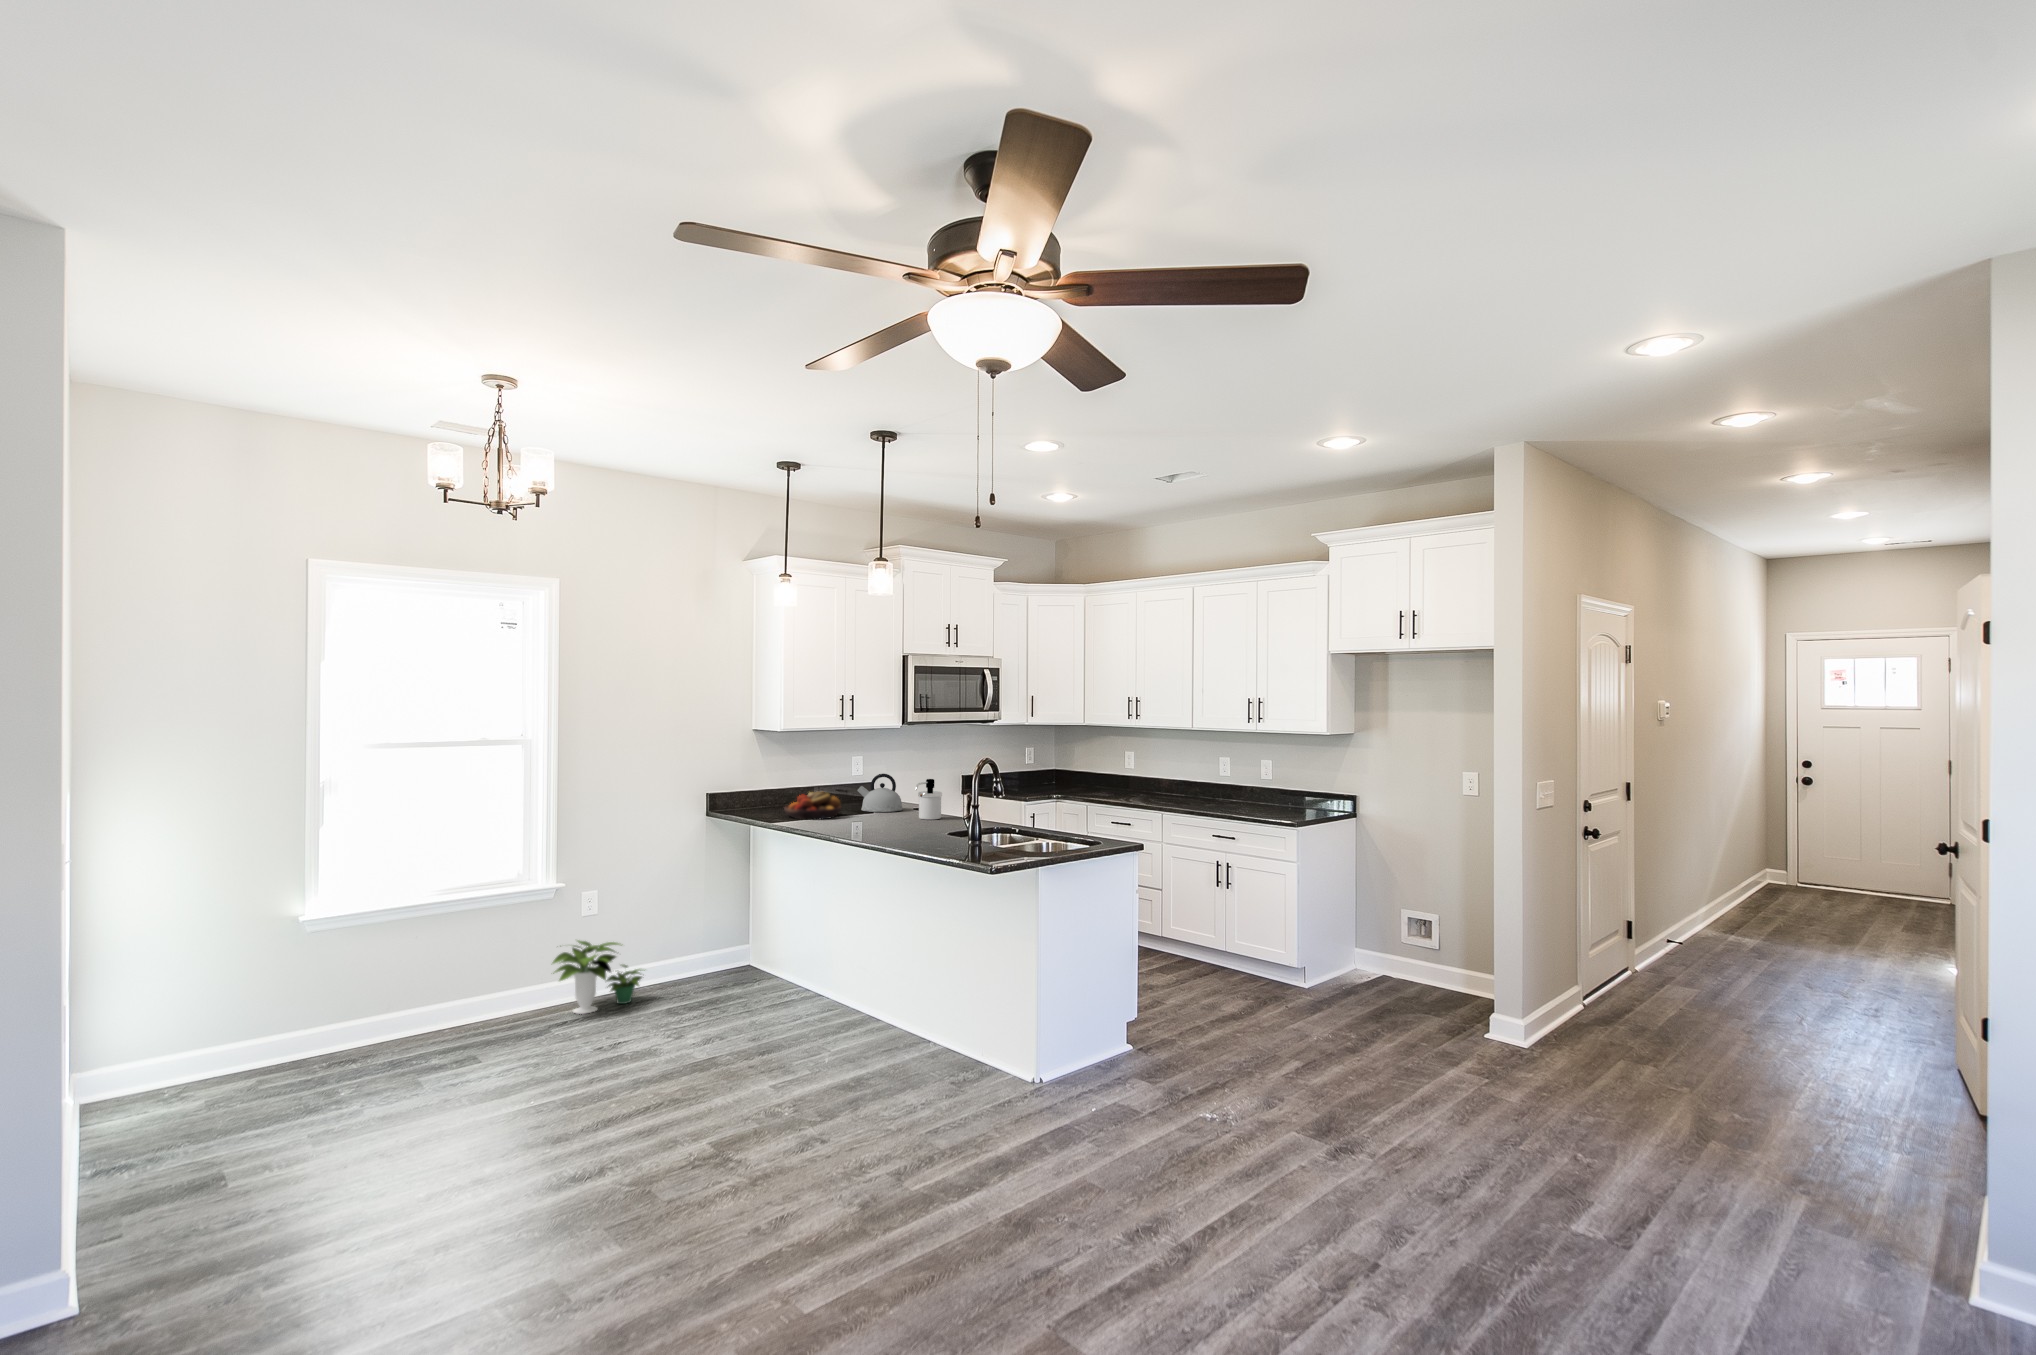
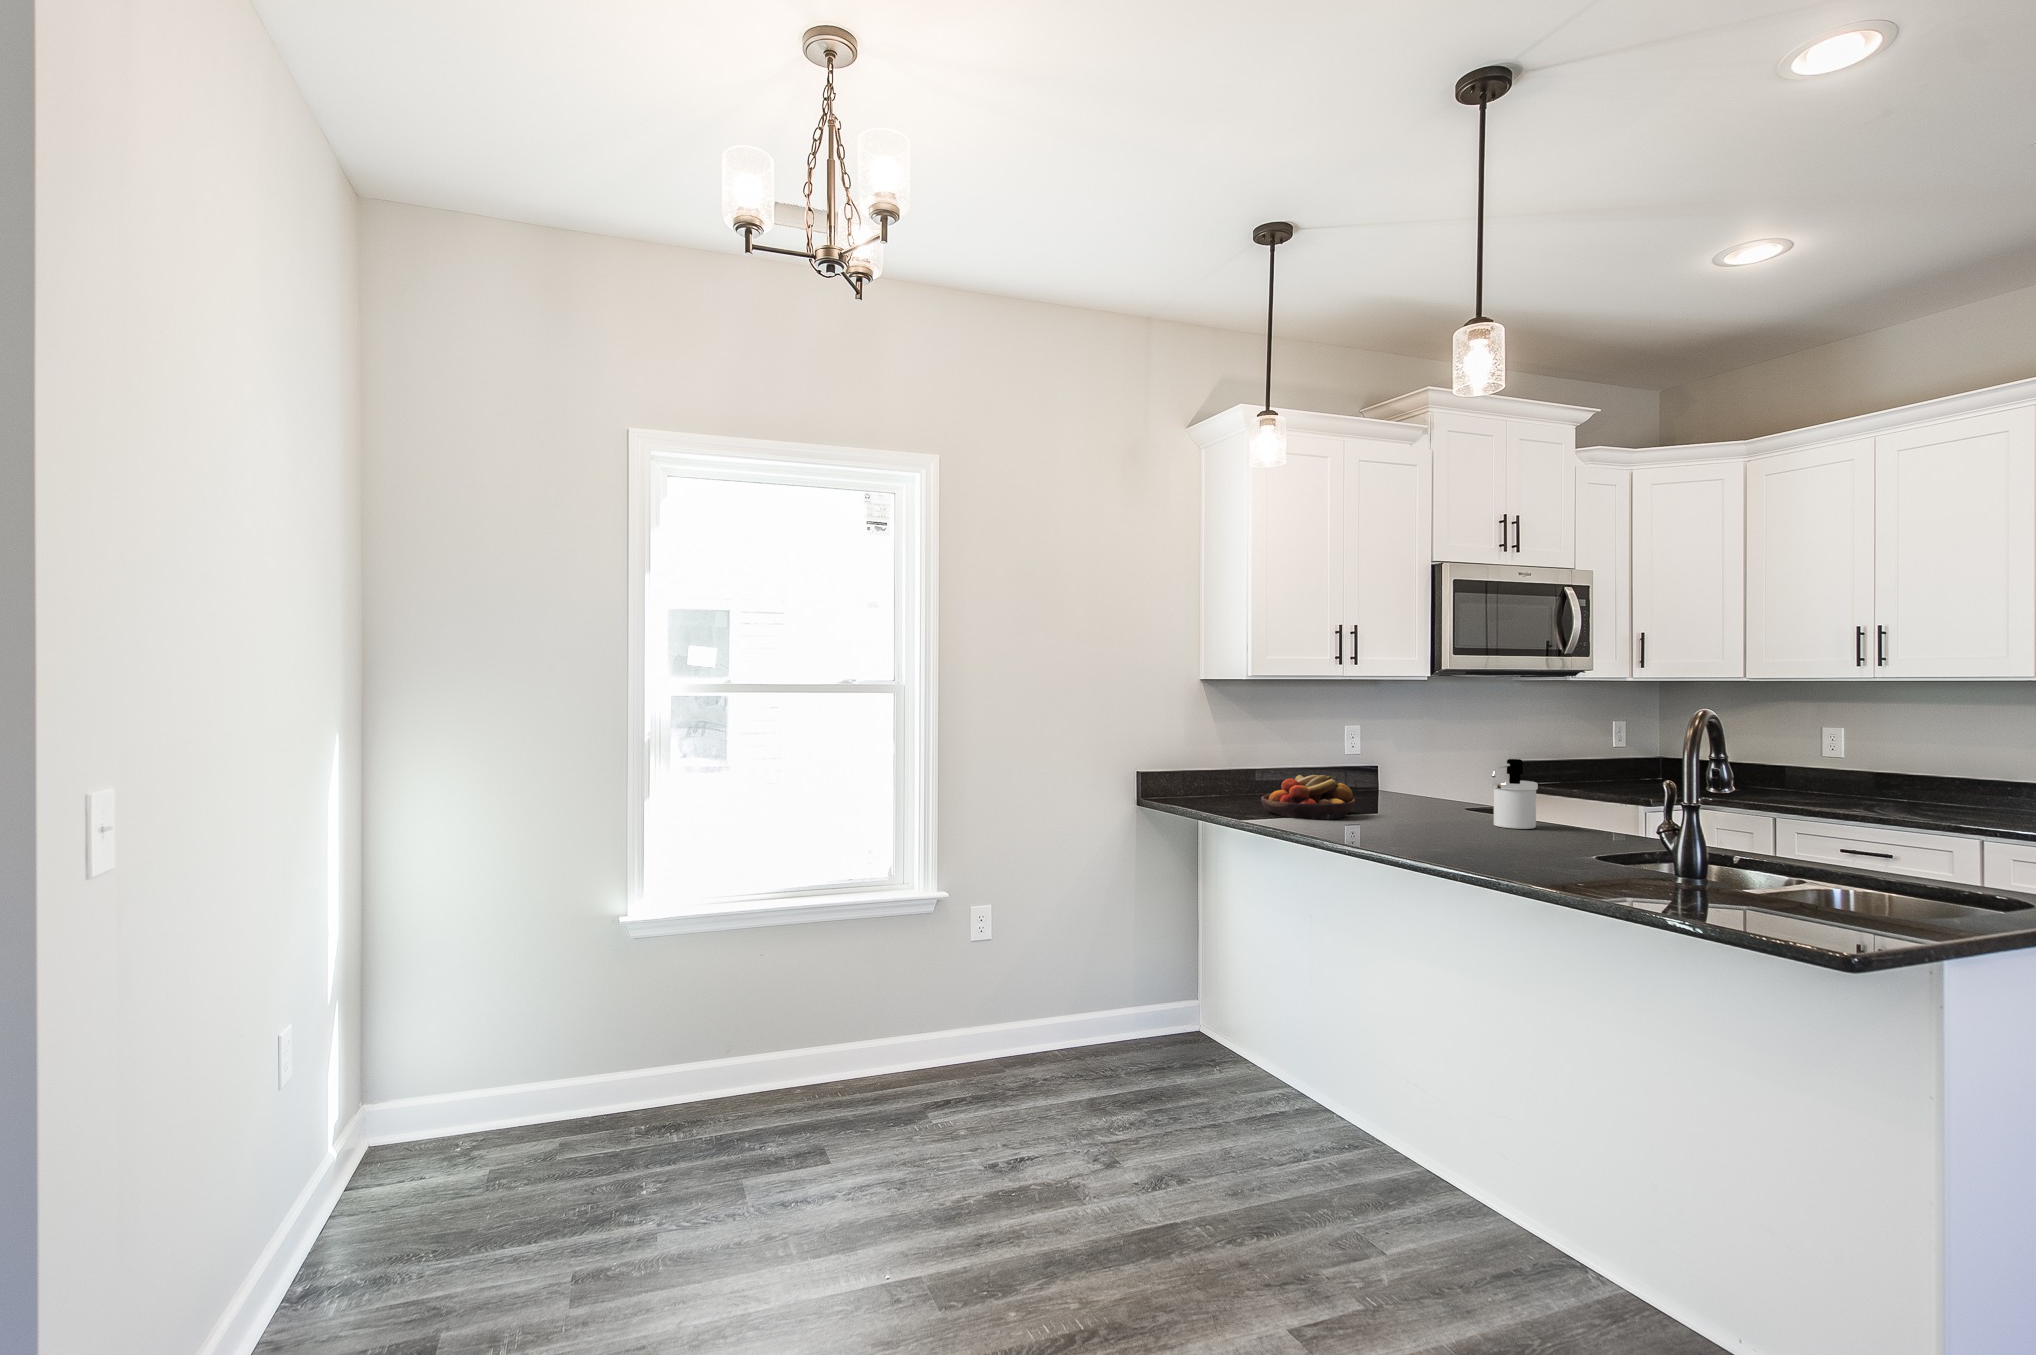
kettle: present [857,774,903,812] -> none [1370,750,1449,812]
potted plant: present [553,940,642,1014] -> none [929,977,1061,1090]

